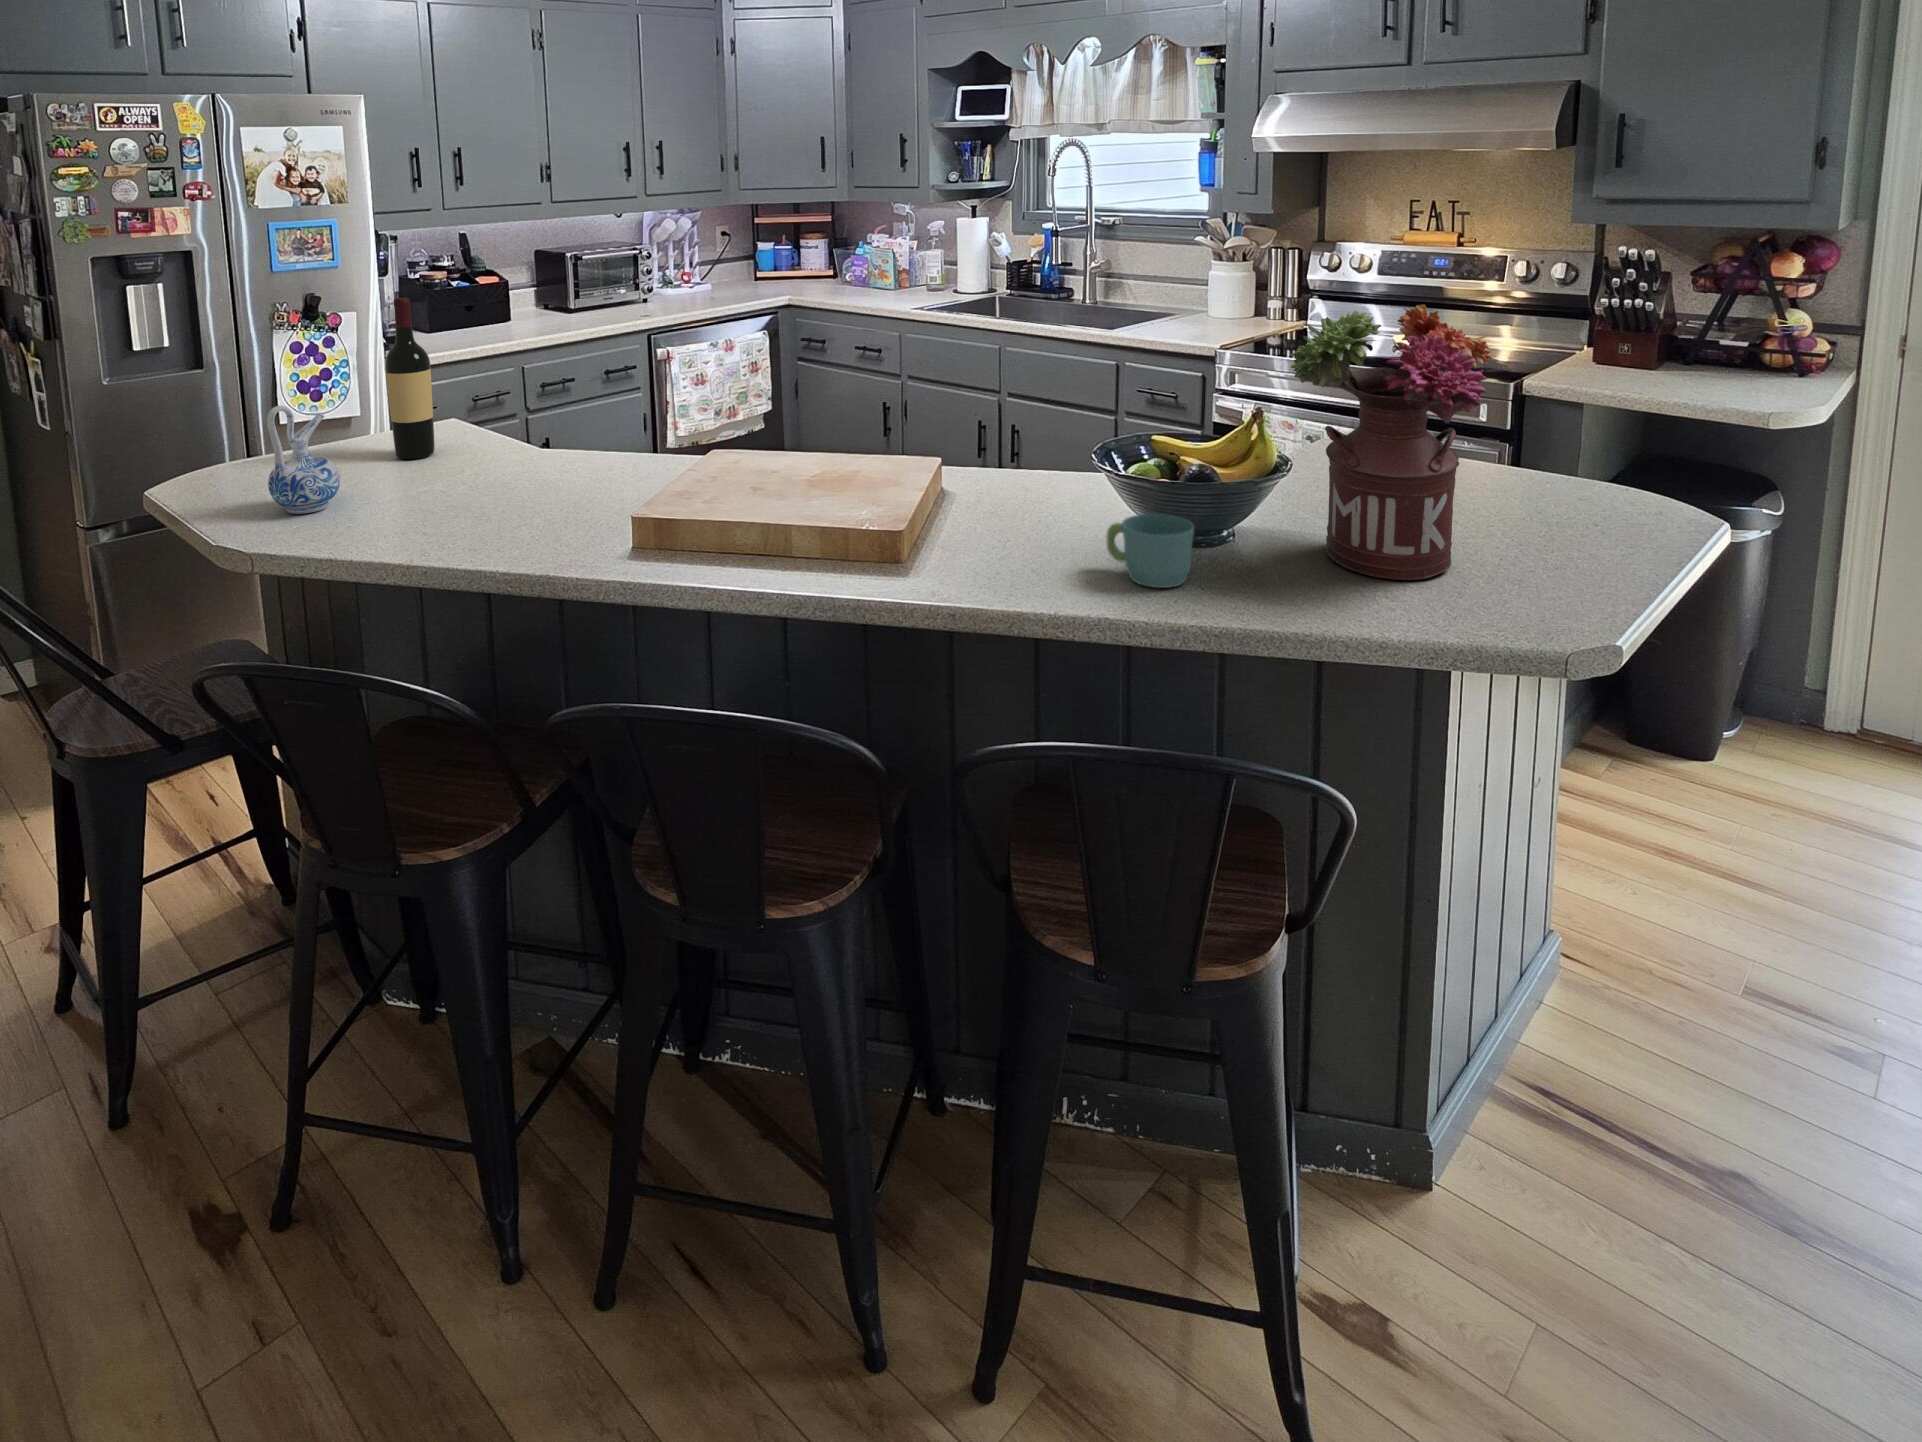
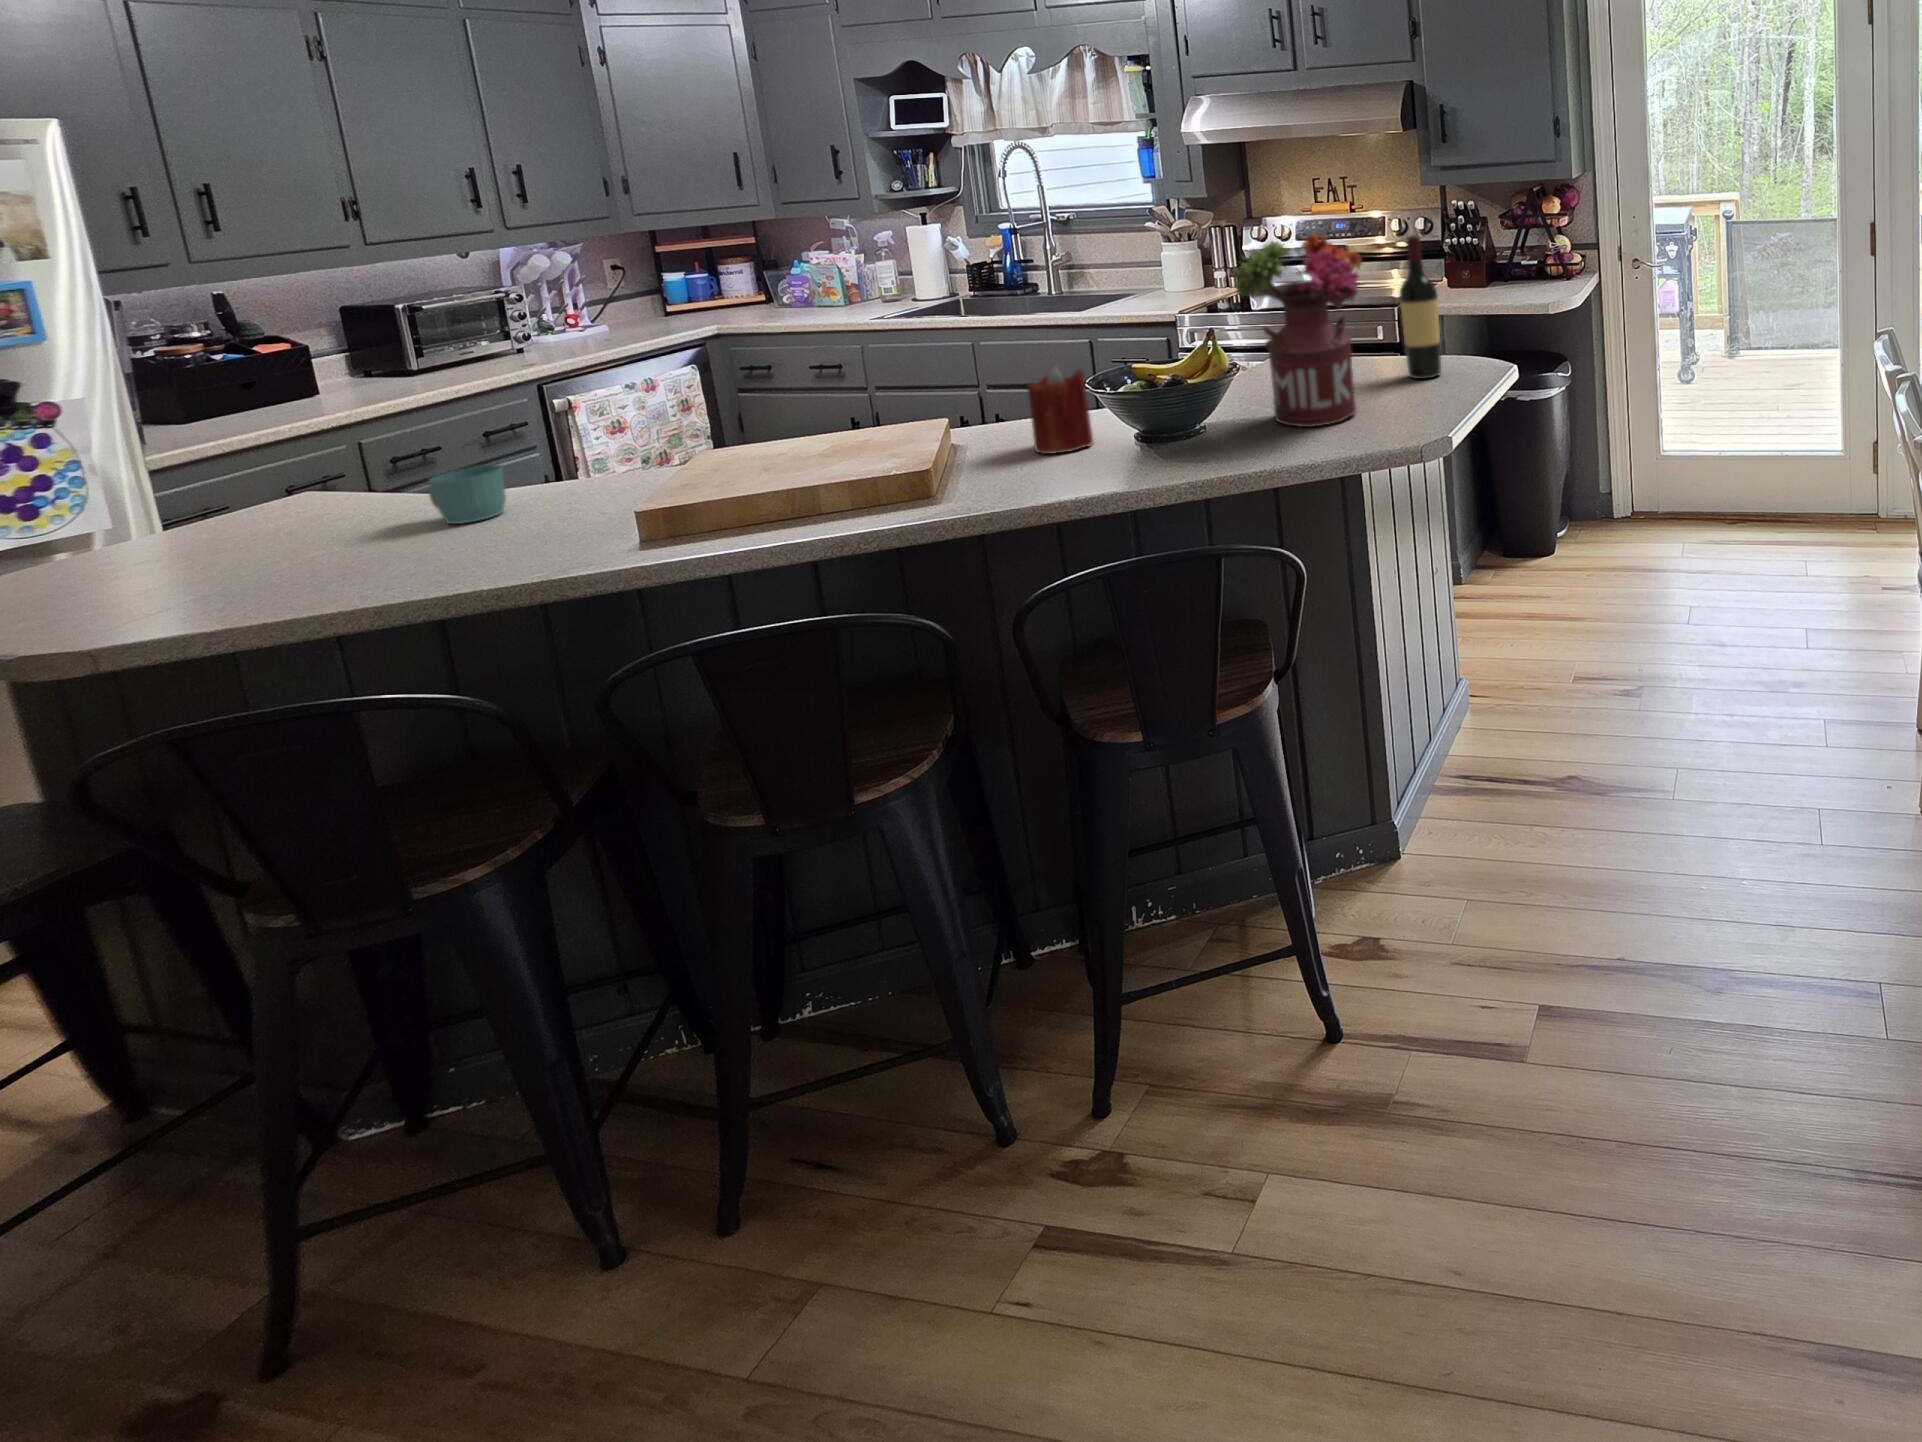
wine bottle: present [385,298,434,459] -> present [1400,235,1441,379]
ceramic pitcher: present [267,406,340,514] -> none [101,470,222,593]
candle: none [1016,432,1086,542] -> present [1028,366,1093,454]
mug: present [1106,514,1194,588] -> present [429,465,506,524]

